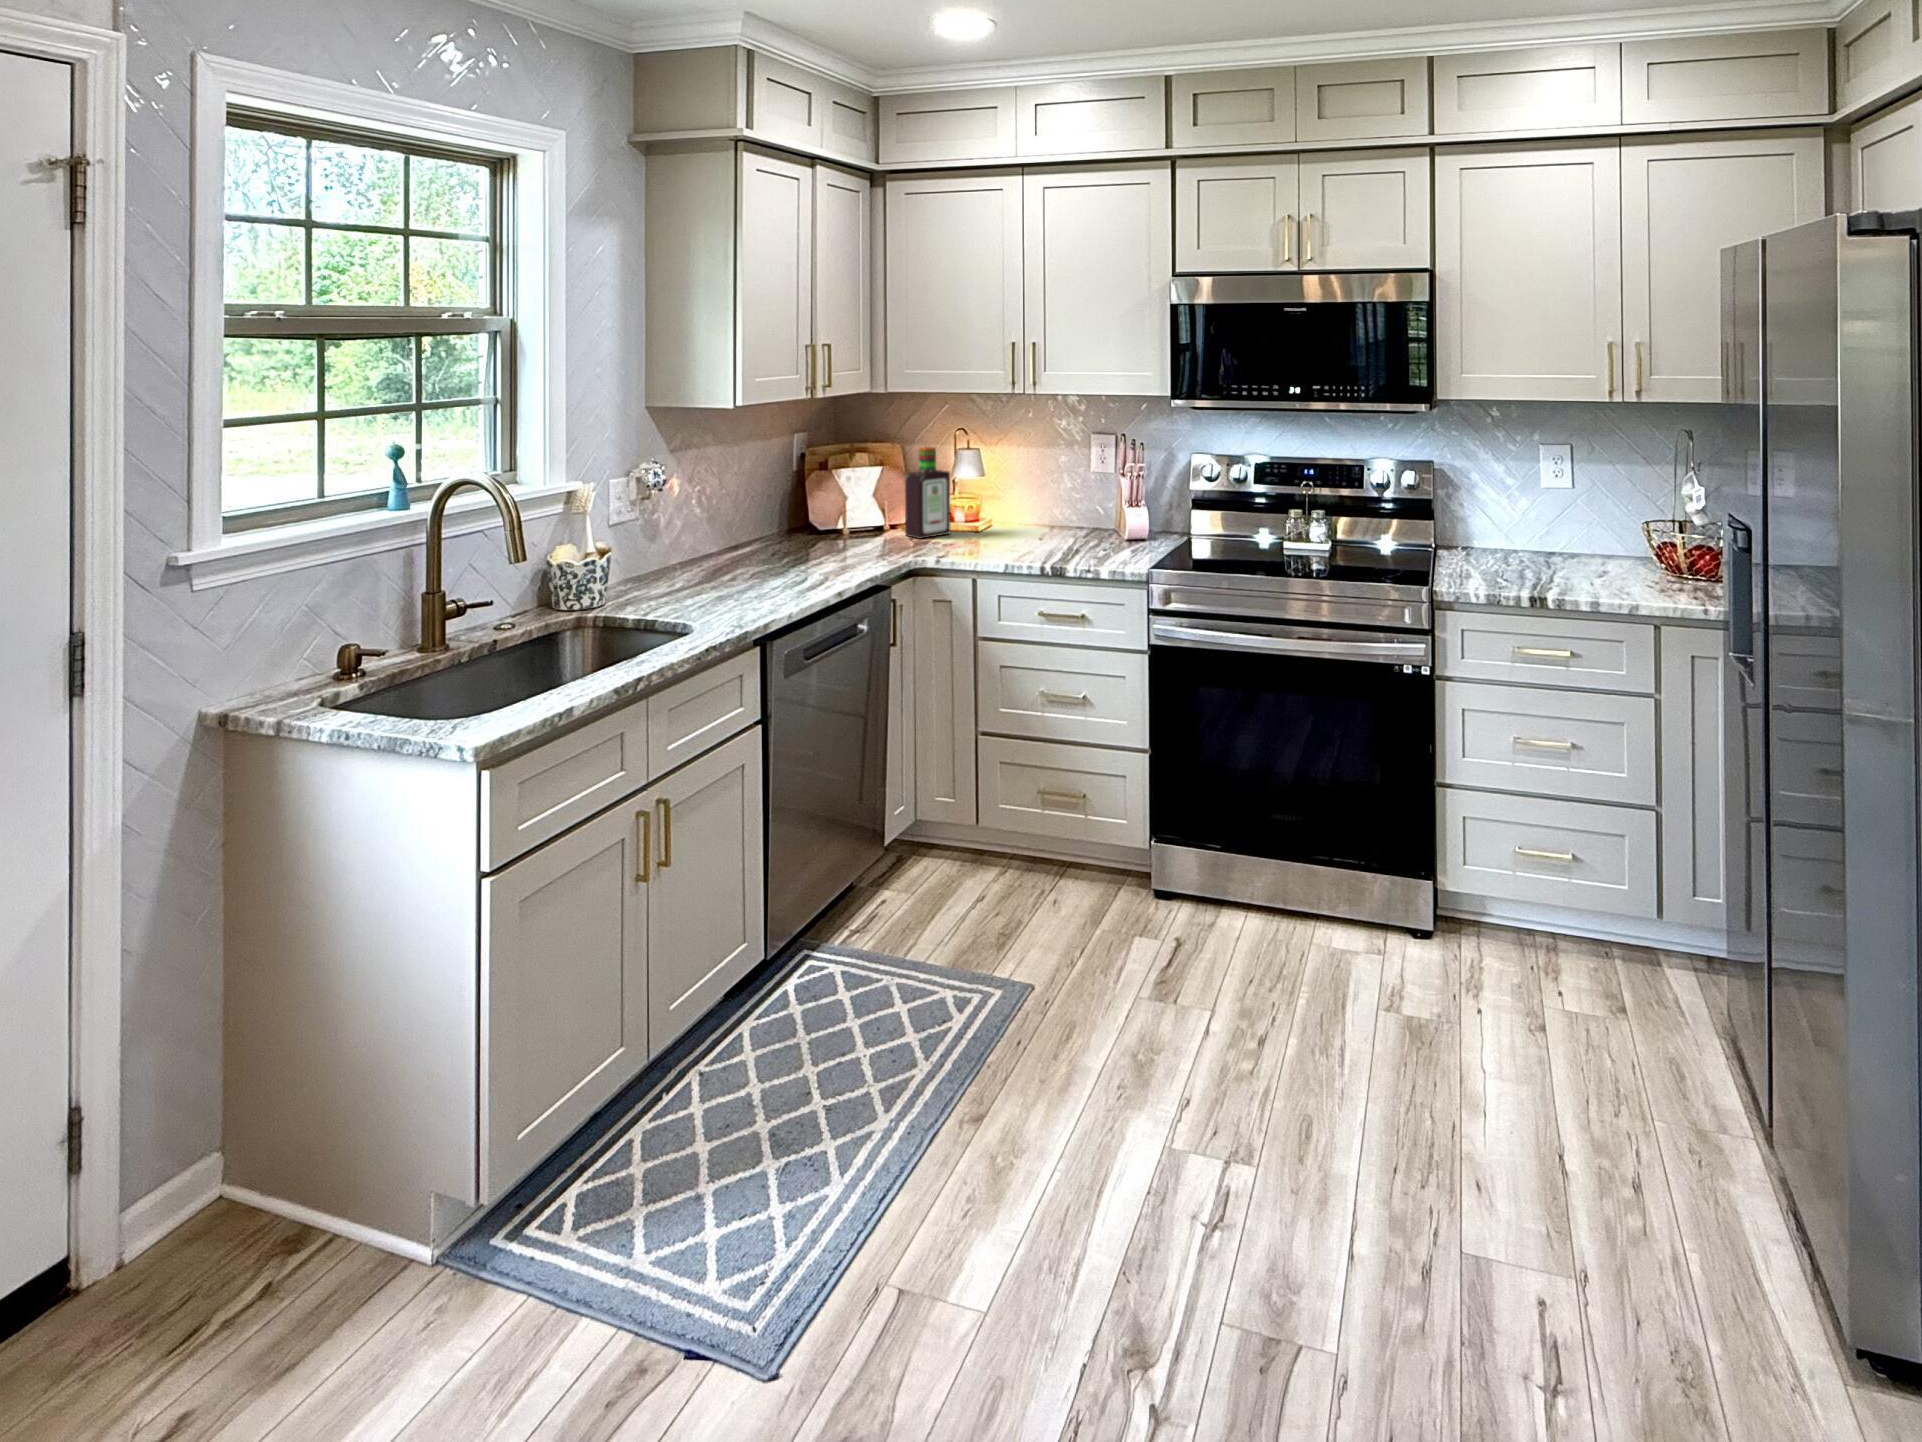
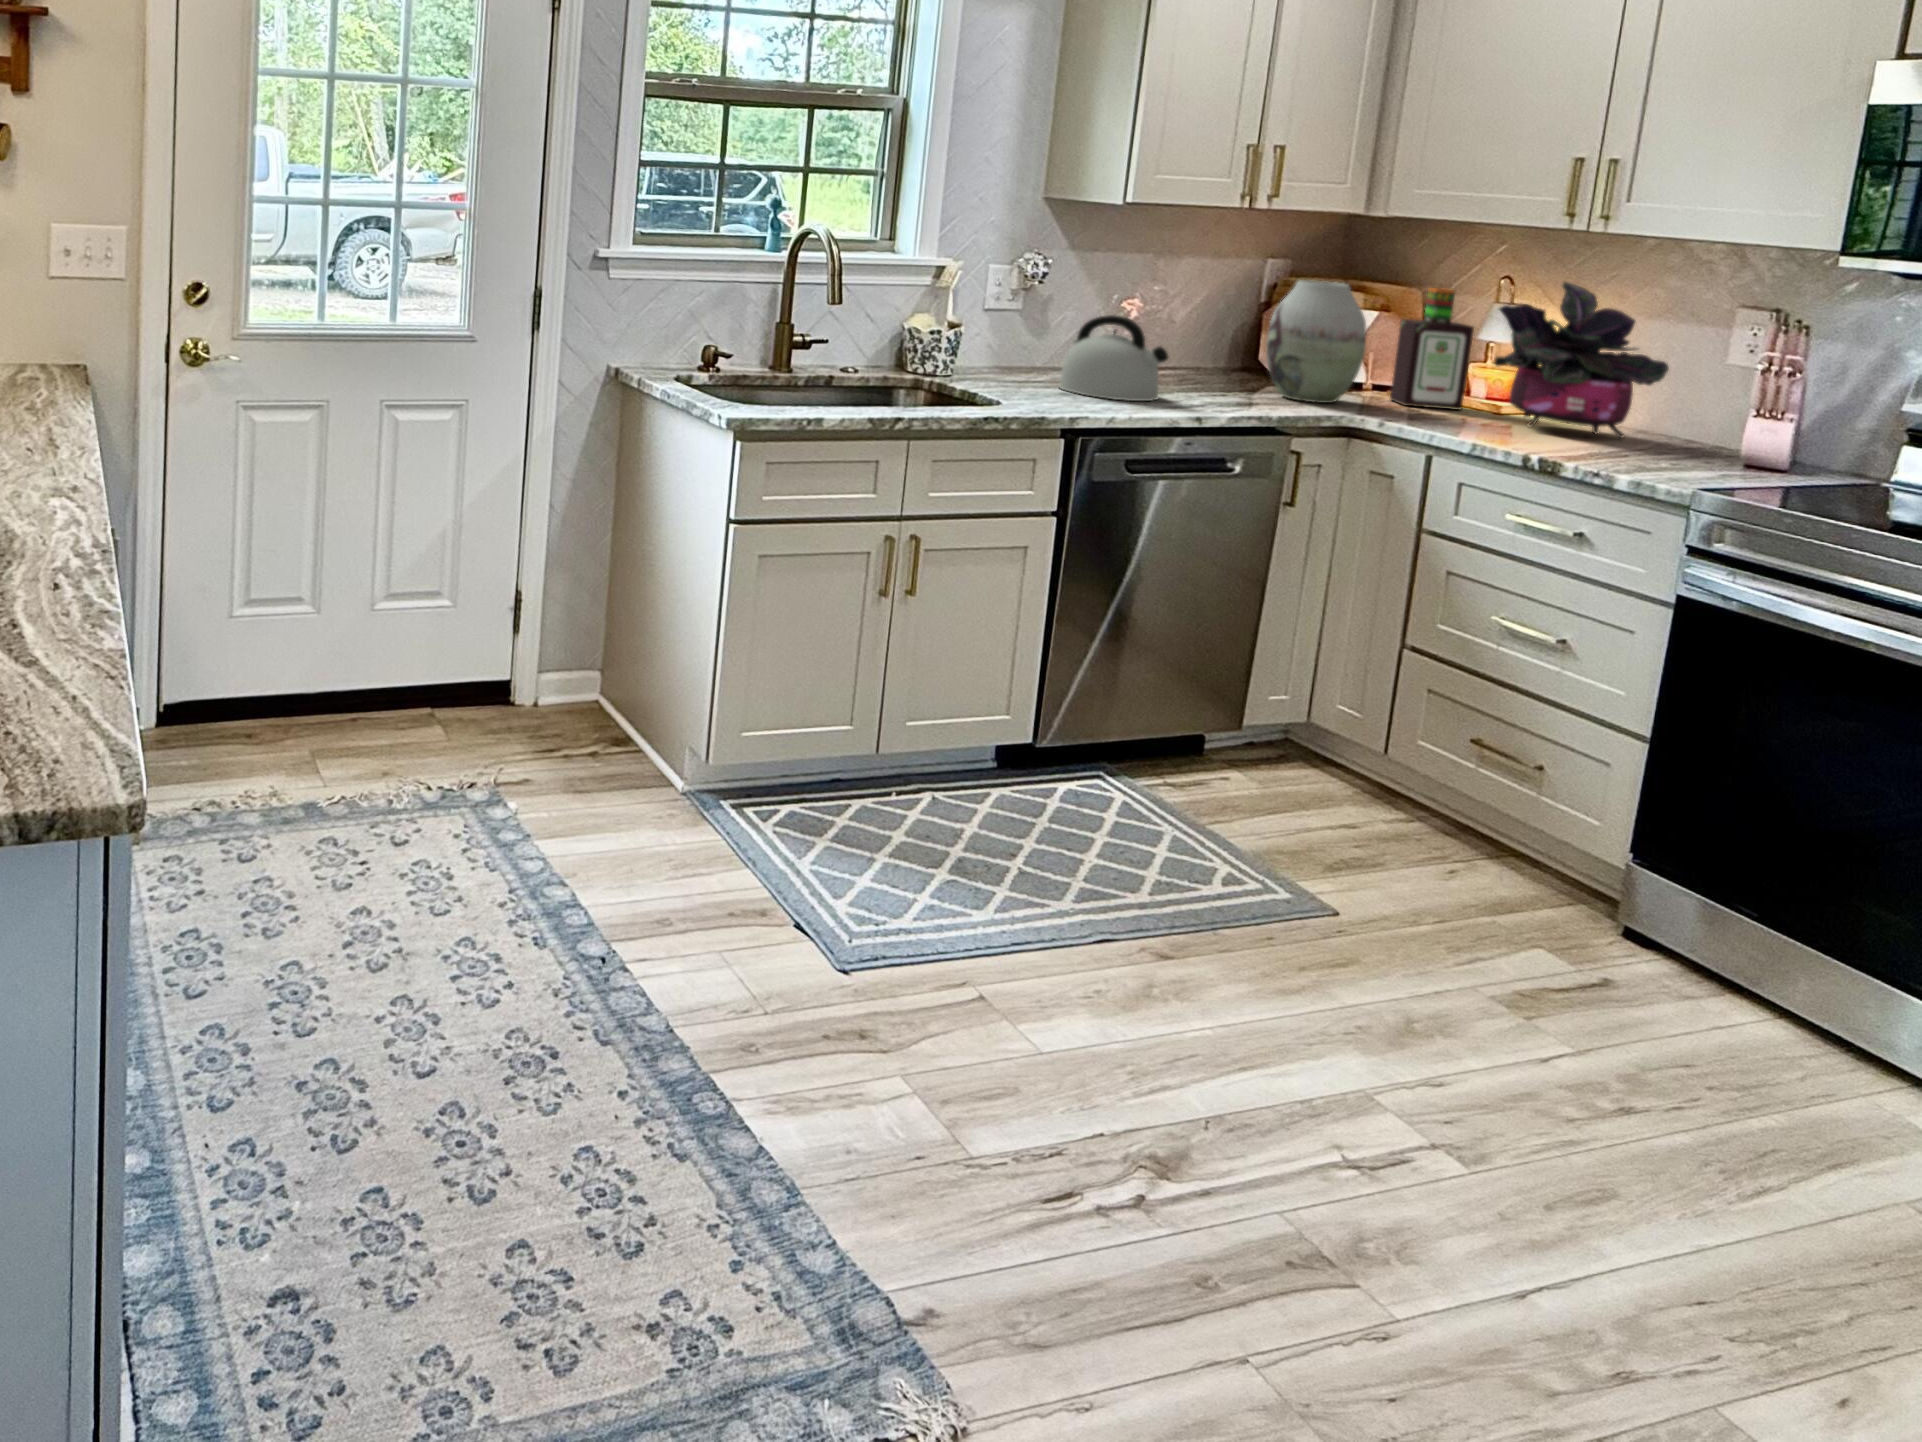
potted plant: none [972,433,1062,540] -> present [1494,282,1669,438]
vase: none [832,454,900,553] -> present [1266,280,1366,403]
kettle: none [702,513,795,593] -> present [1059,315,1168,401]

